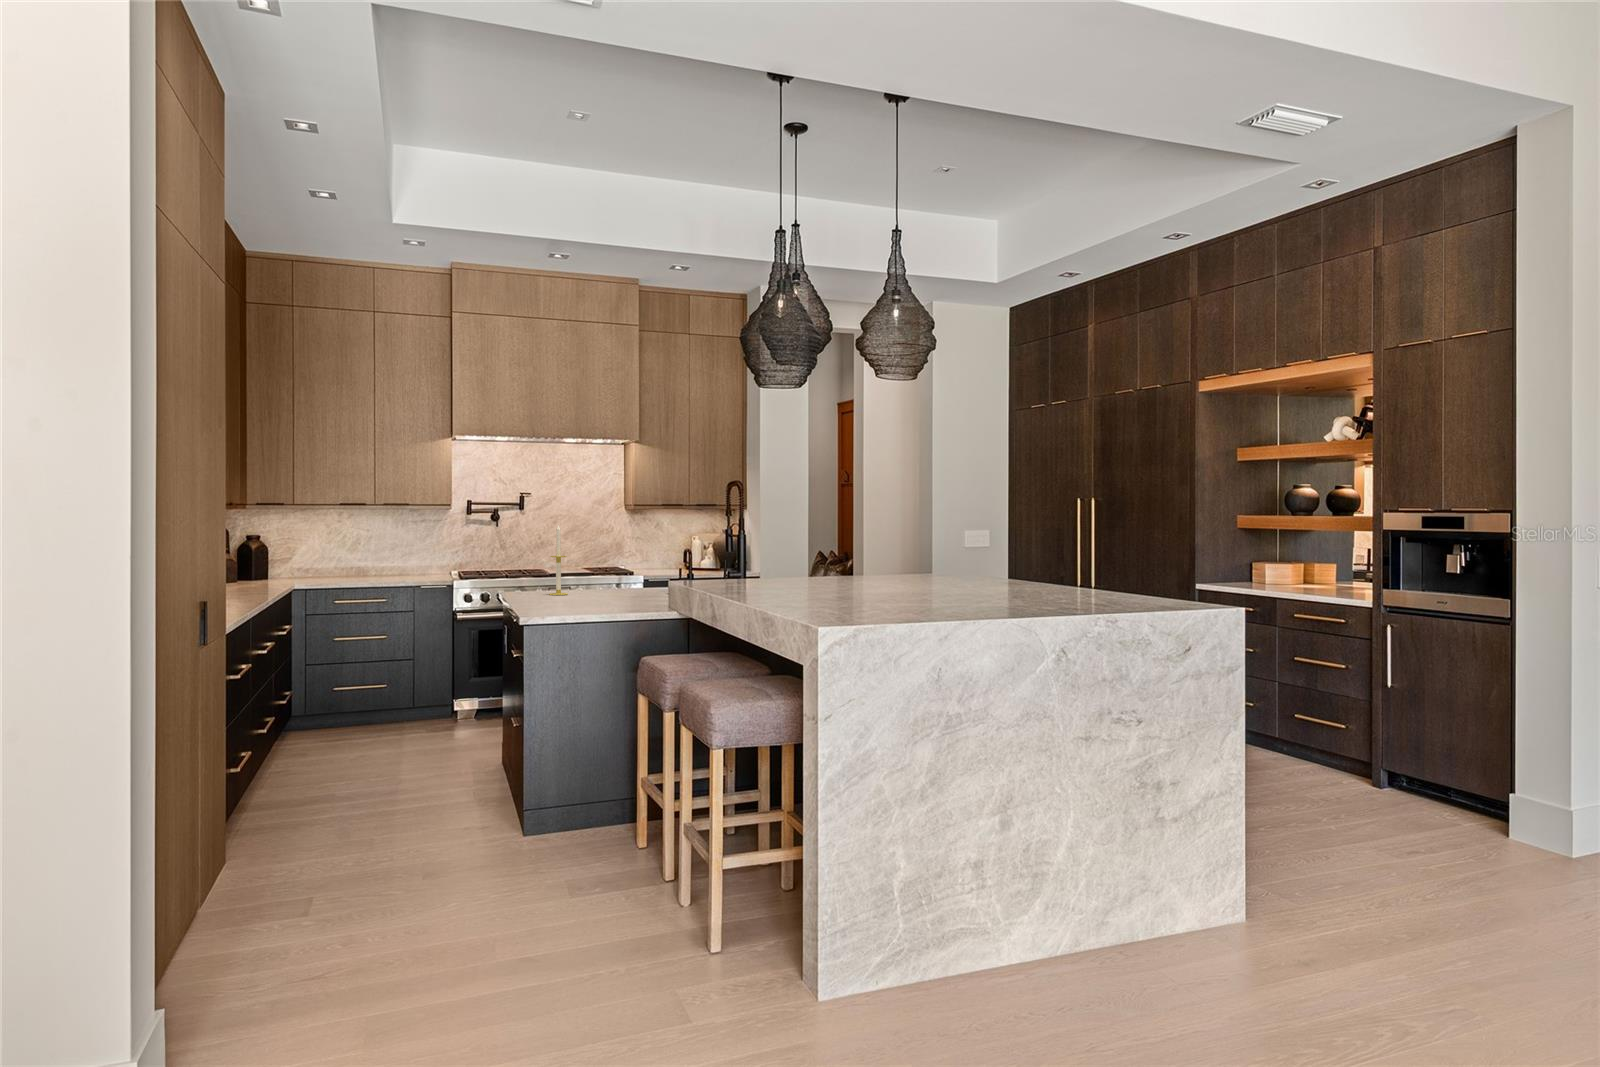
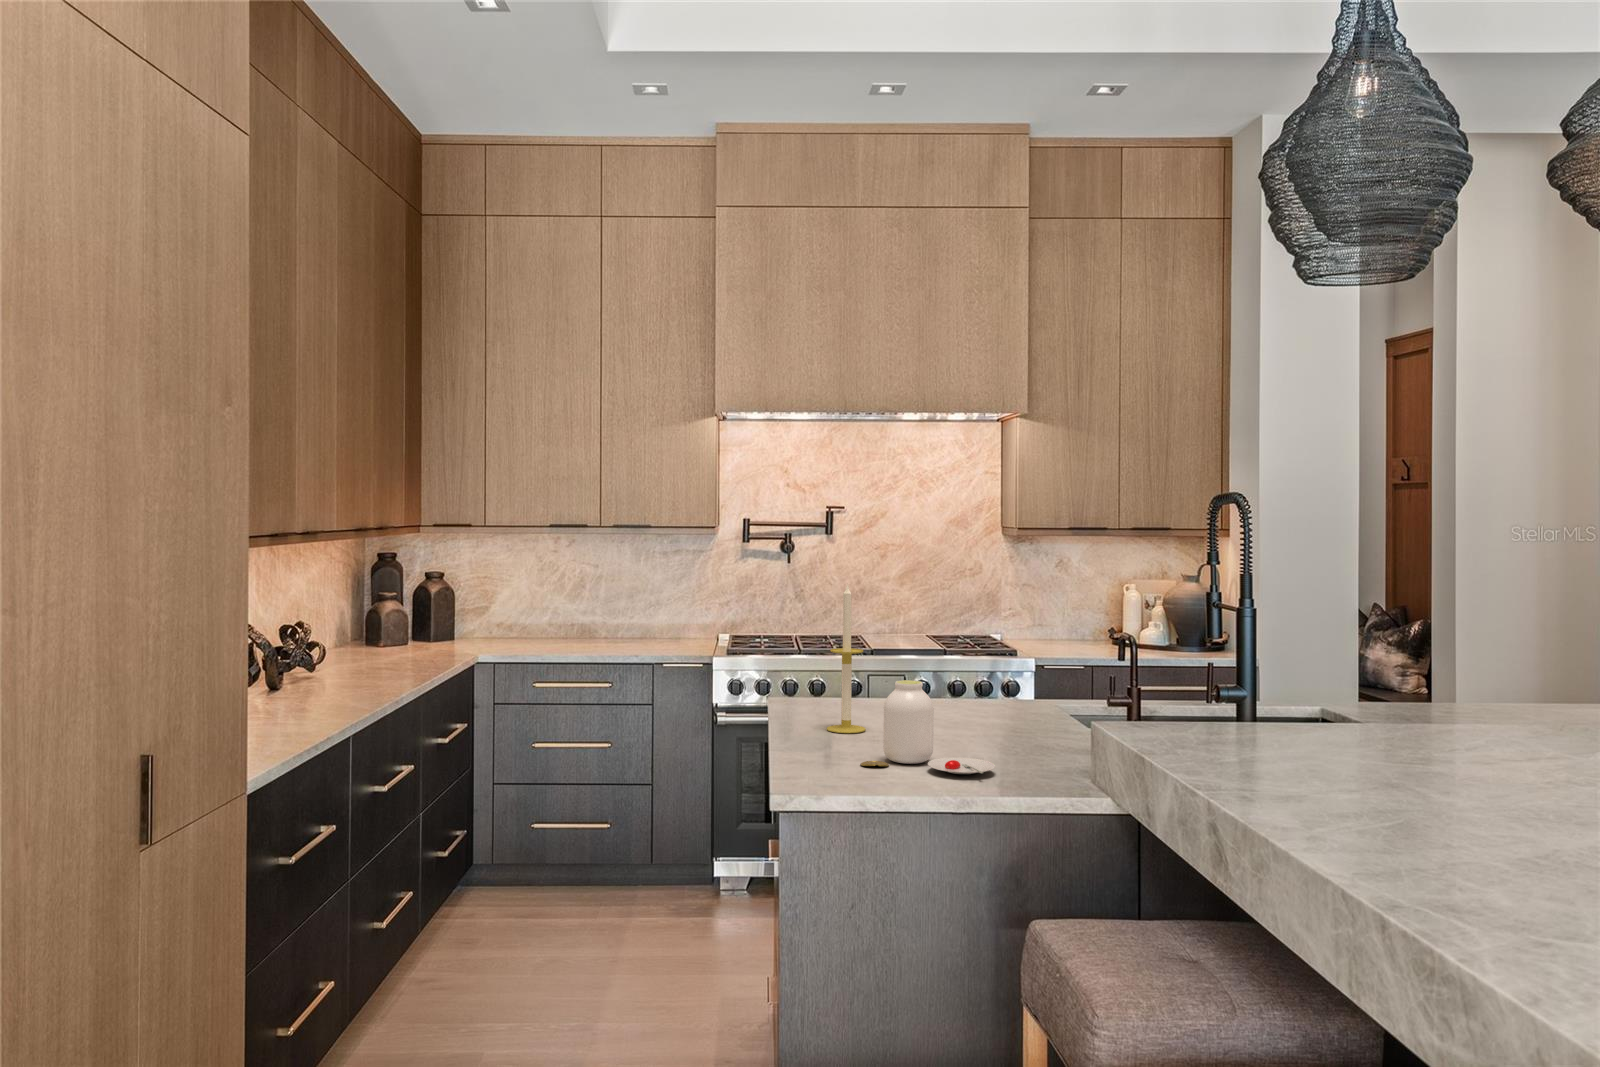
jar: none [573,564,633,600] -> present [861,680,995,774]

